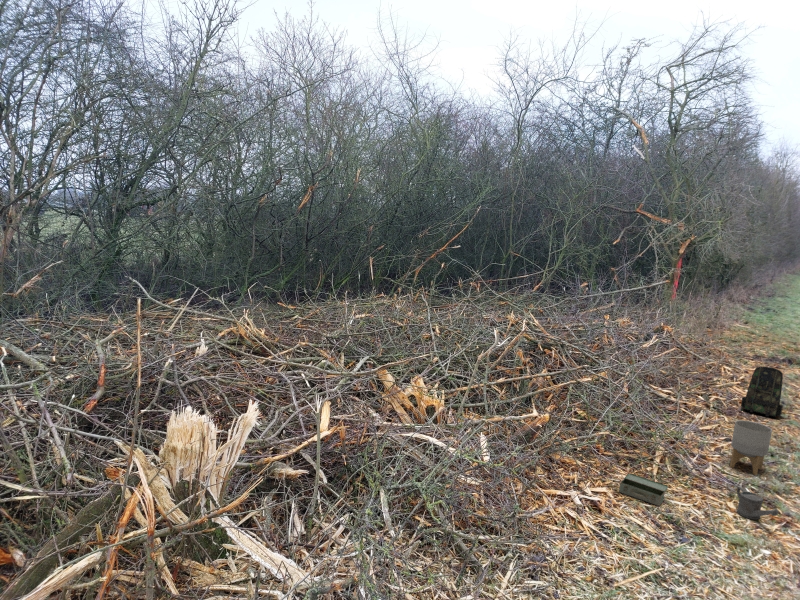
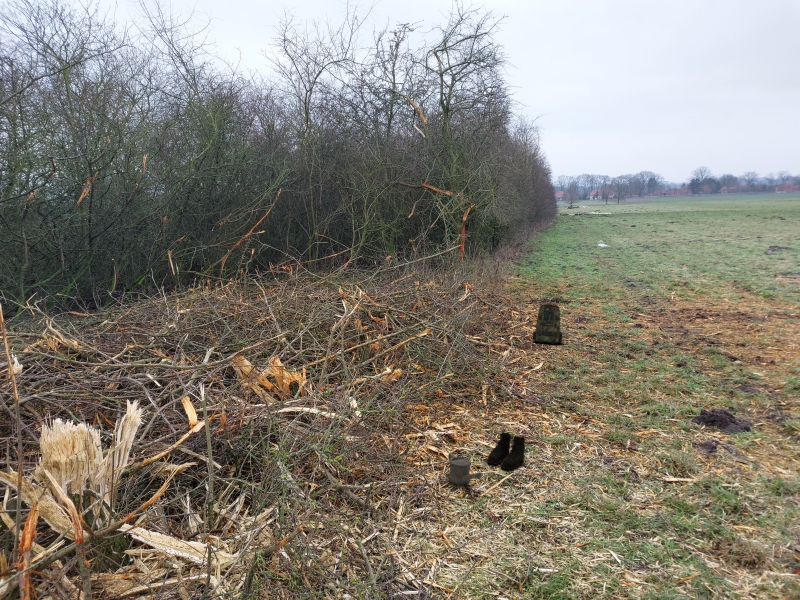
planter: present [730,420,772,475] -> none [536,348,564,390]
toolbox: present [619,473,668,506] -> none [463,407,500,428]
watering can: present [737,487,778,519] -> present [448,453,482,485]
boots: none [635,513,688,562] -> present [487,432,525,470]

